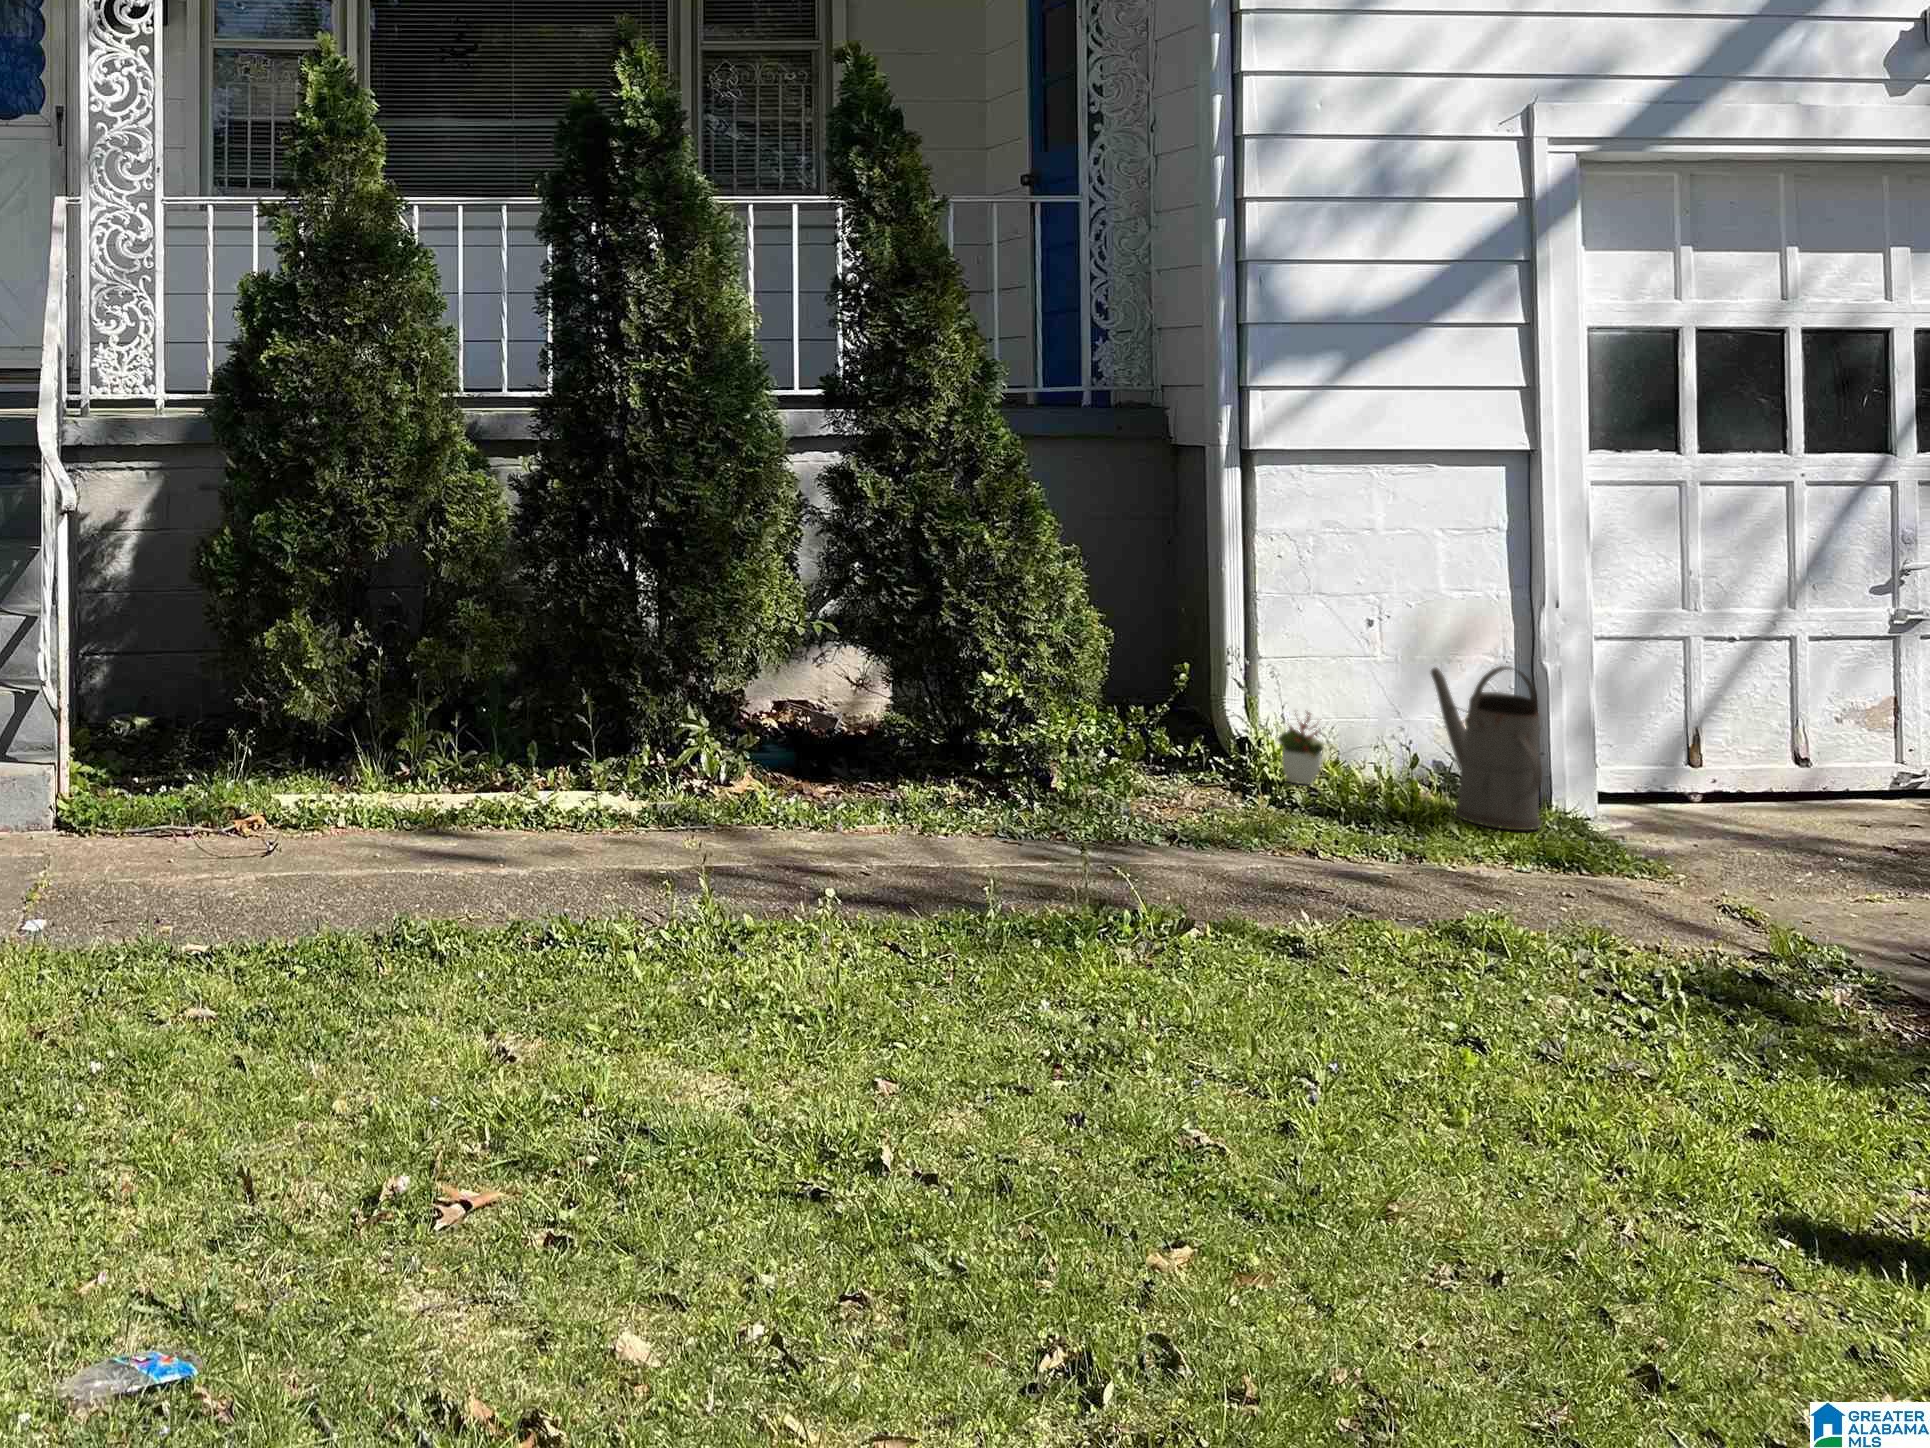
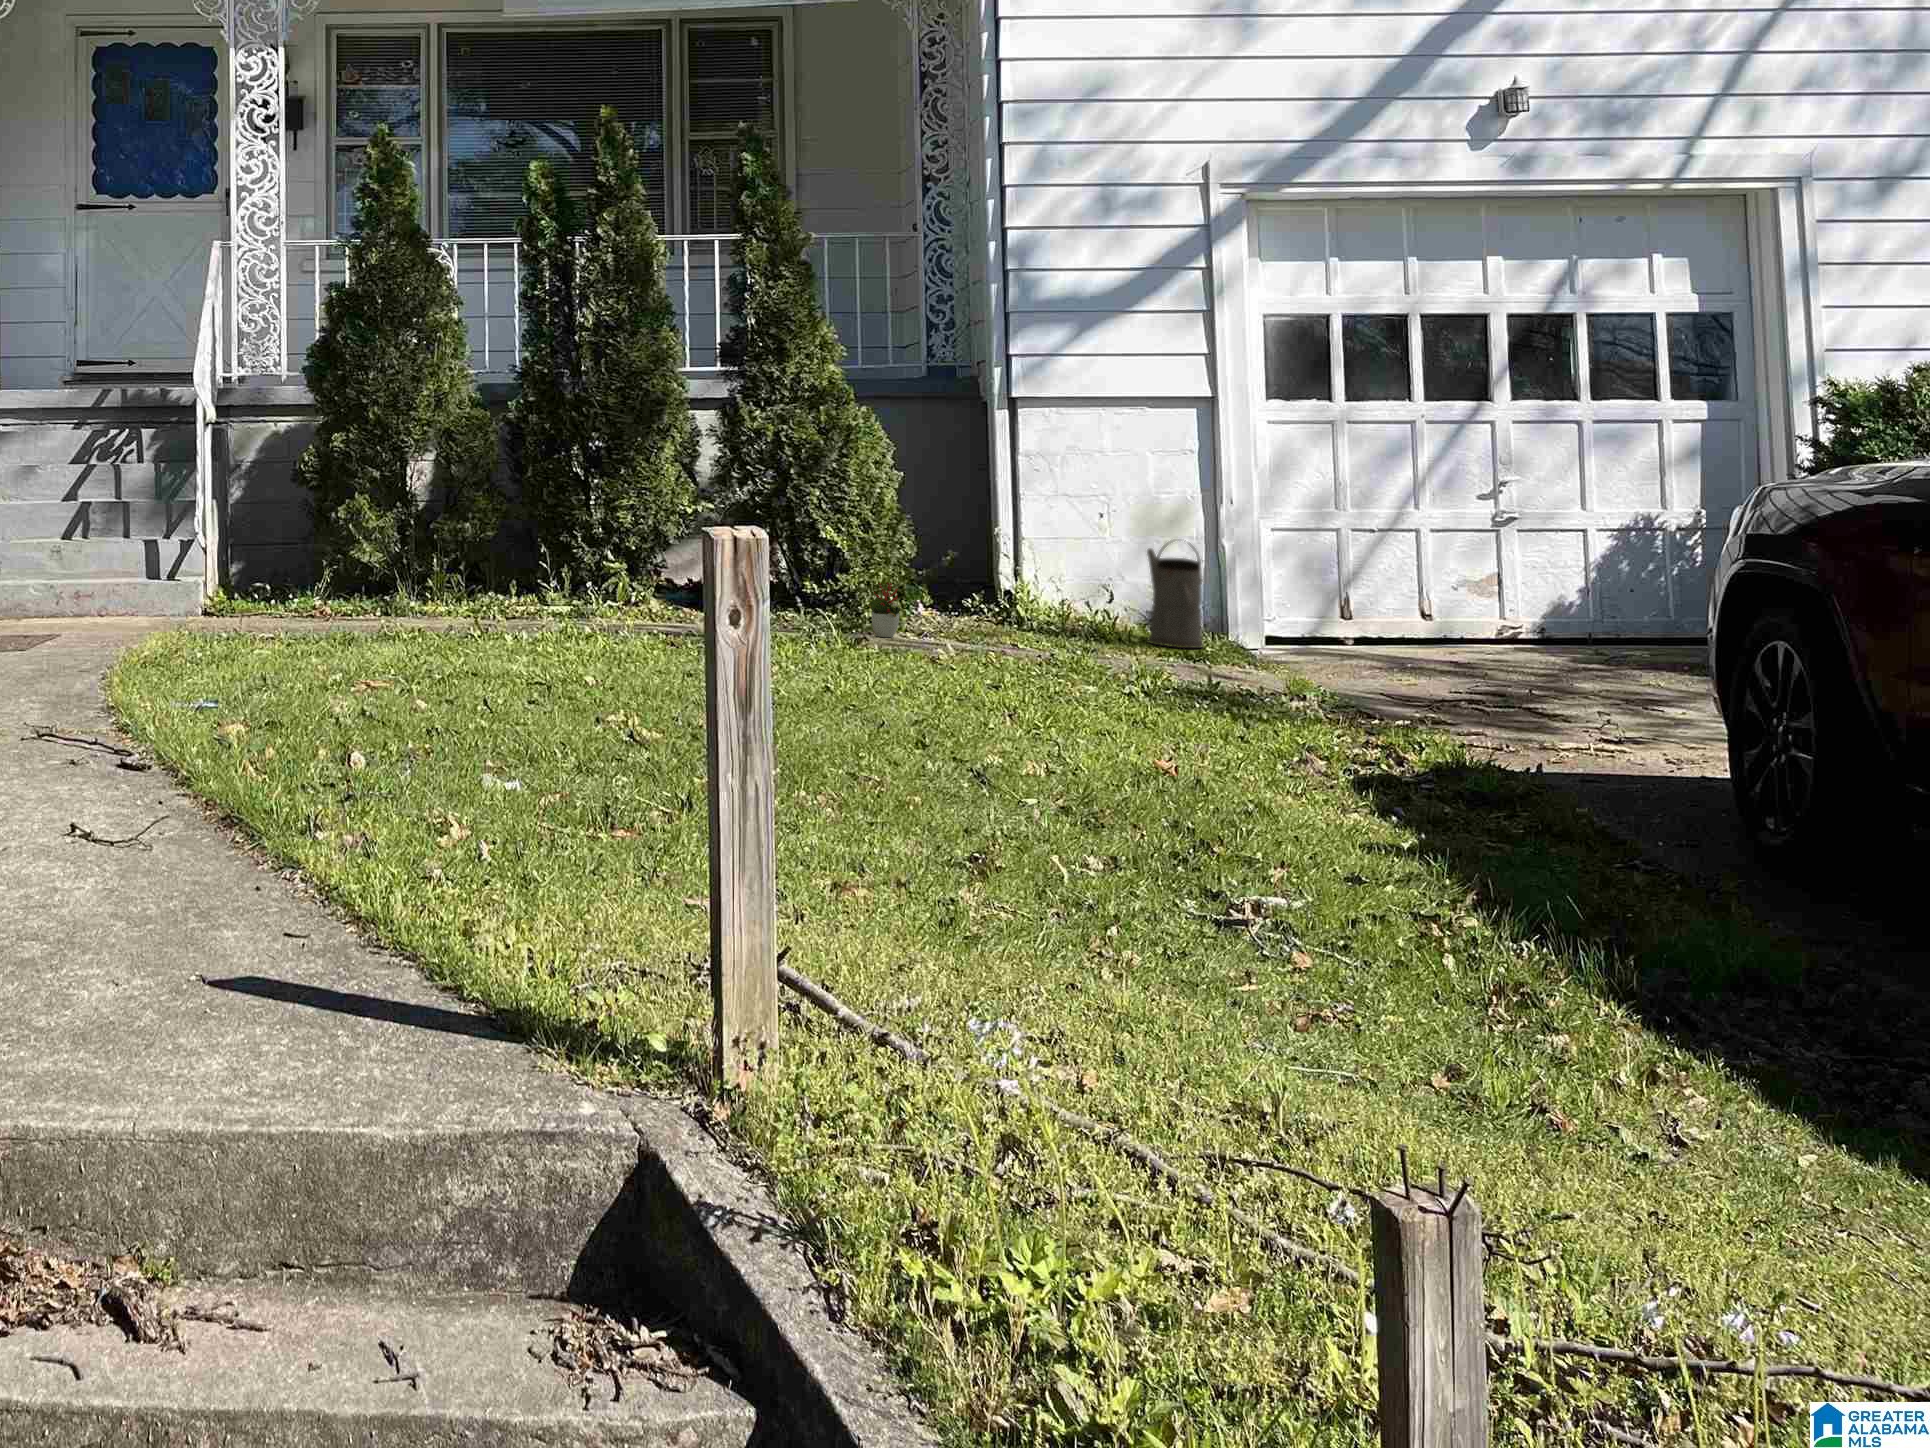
decorative plant: present [1278,711,1324,784] -> present [868,583,901,637]

